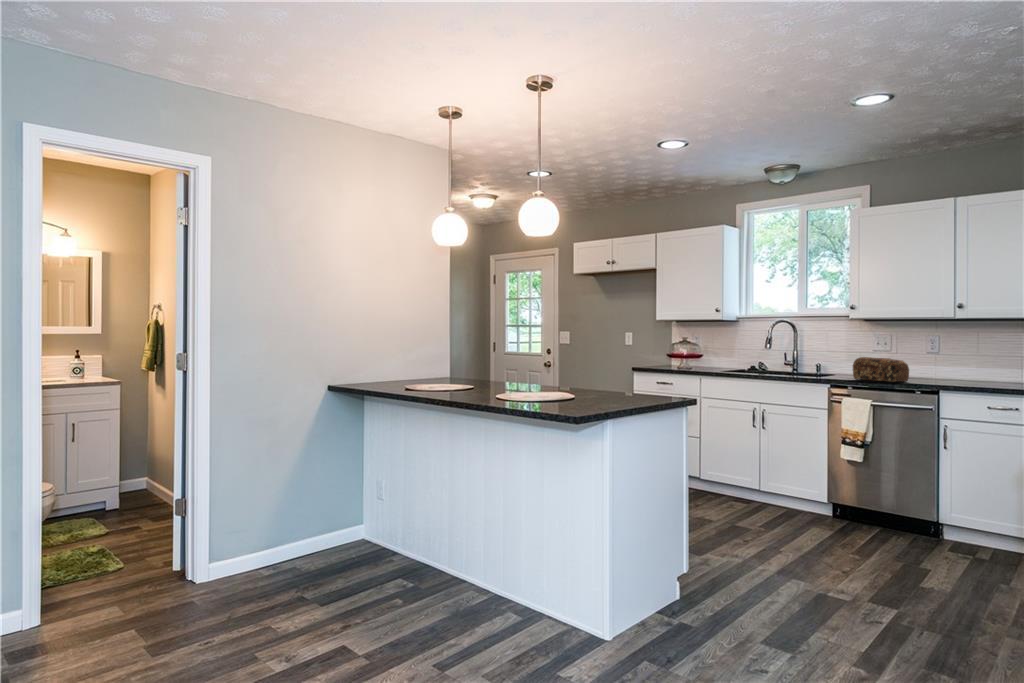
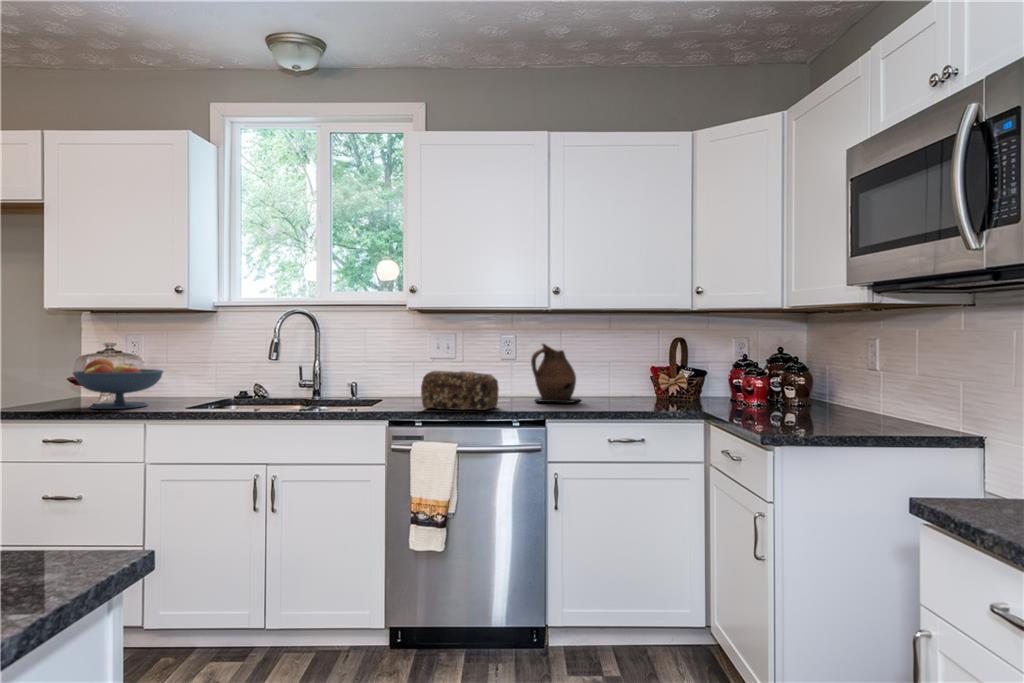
ceramic pitcher: none [942,341,989,383] -> present [531,344,579,403]
fruit bowl: none [671,345,711,371] -> present [73,359,163,409]

